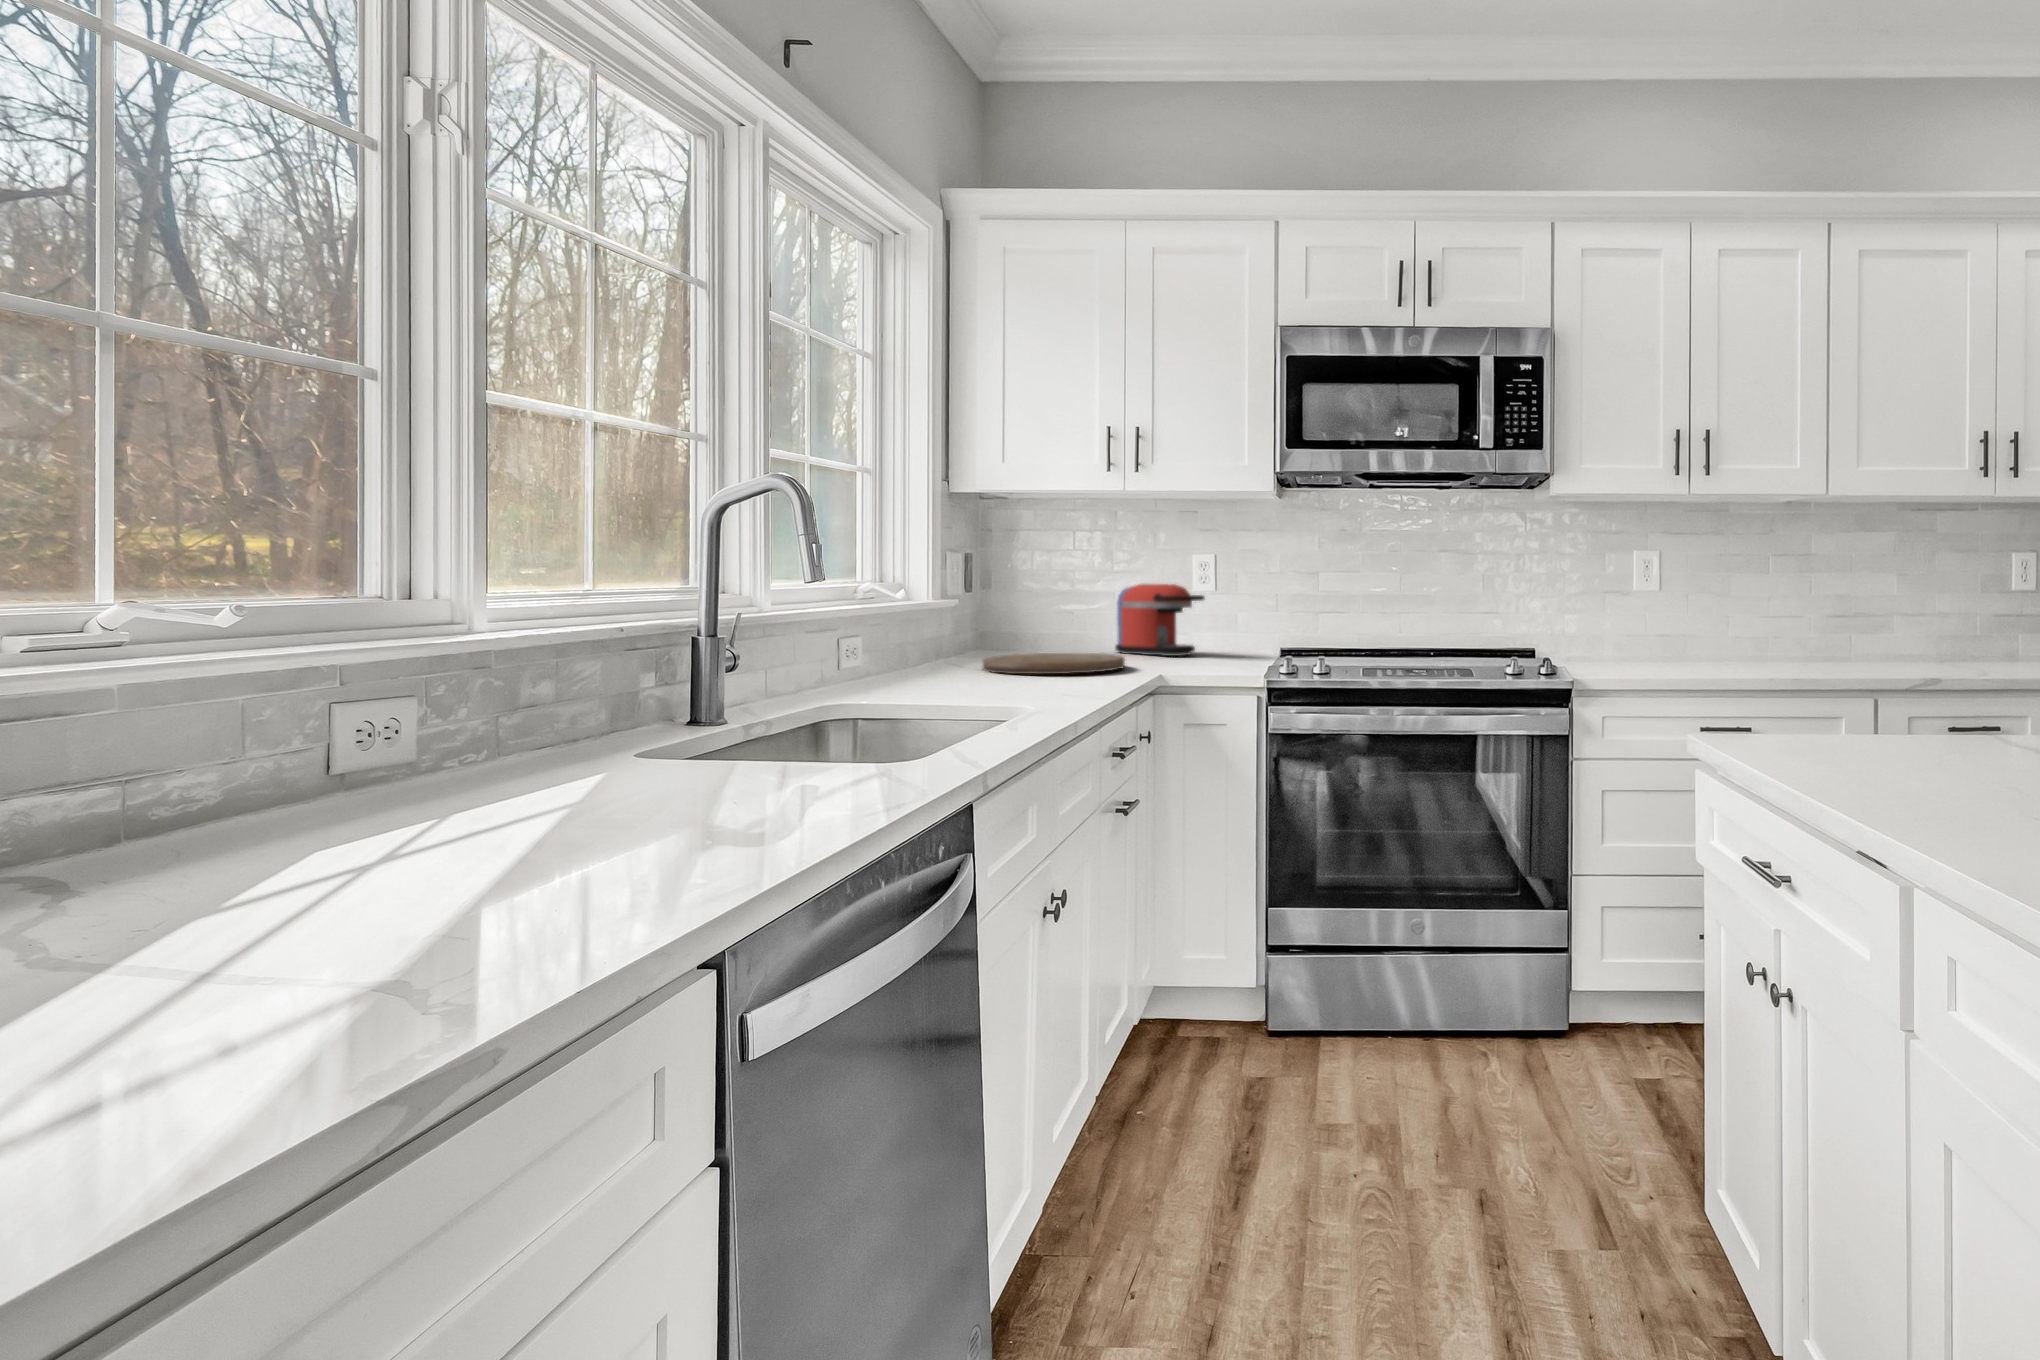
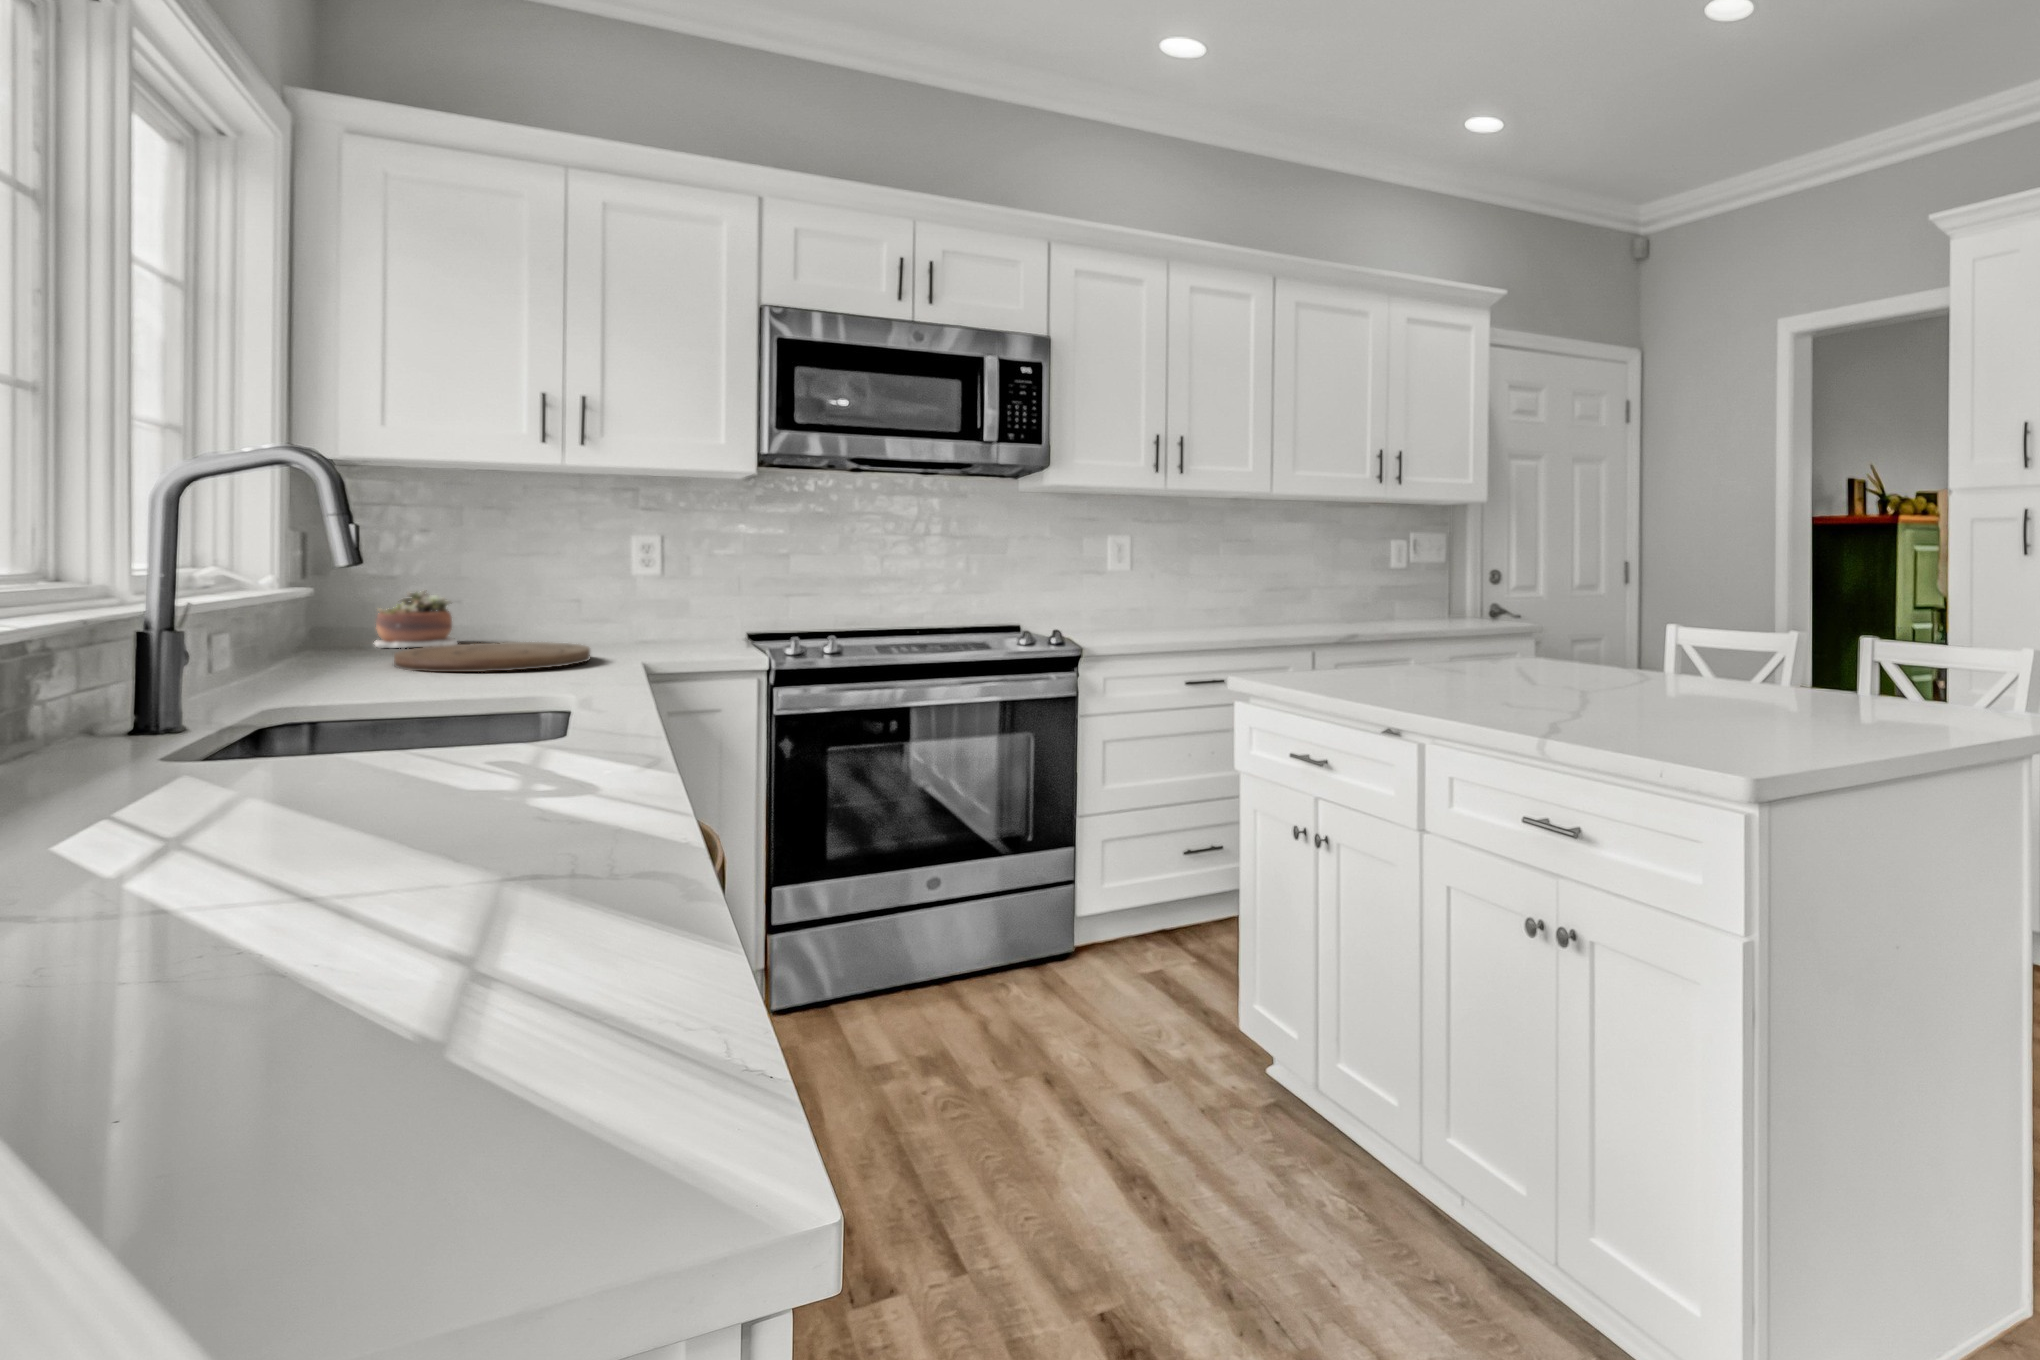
coffee maker: present [1115,584,1205,656] -> none [526,560,655,640]
succulent plant: none [1001,608,1059,656] -> present [375,590,458,648]

